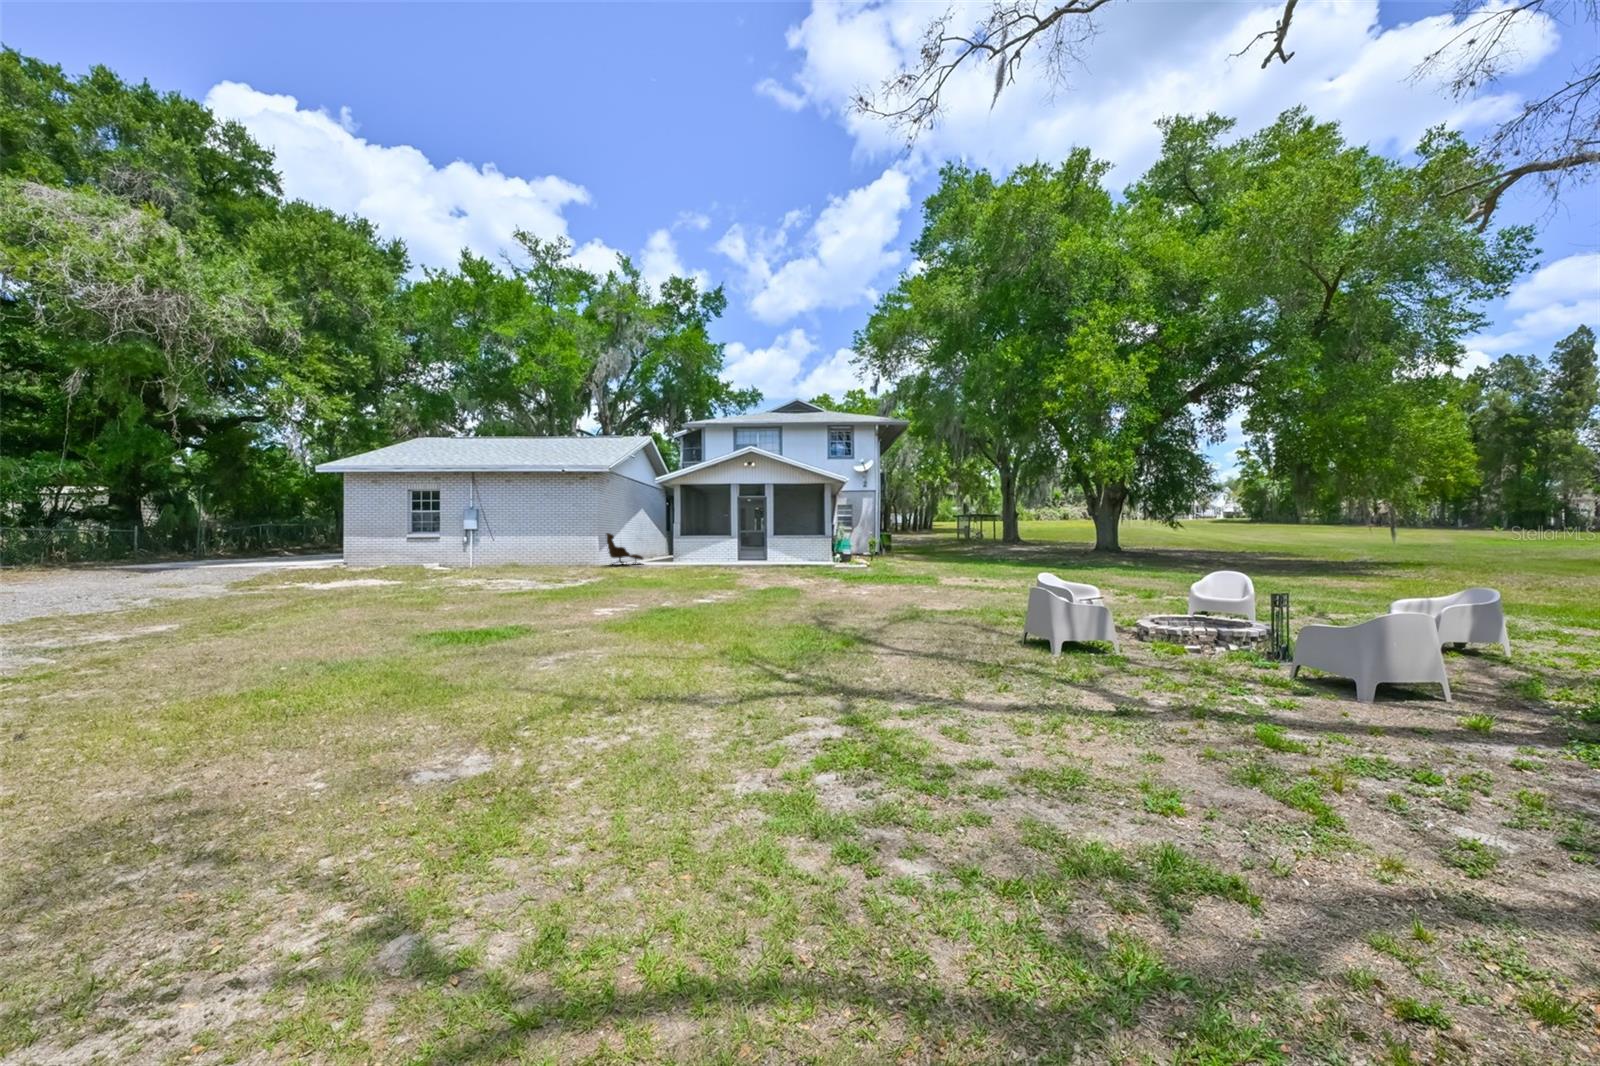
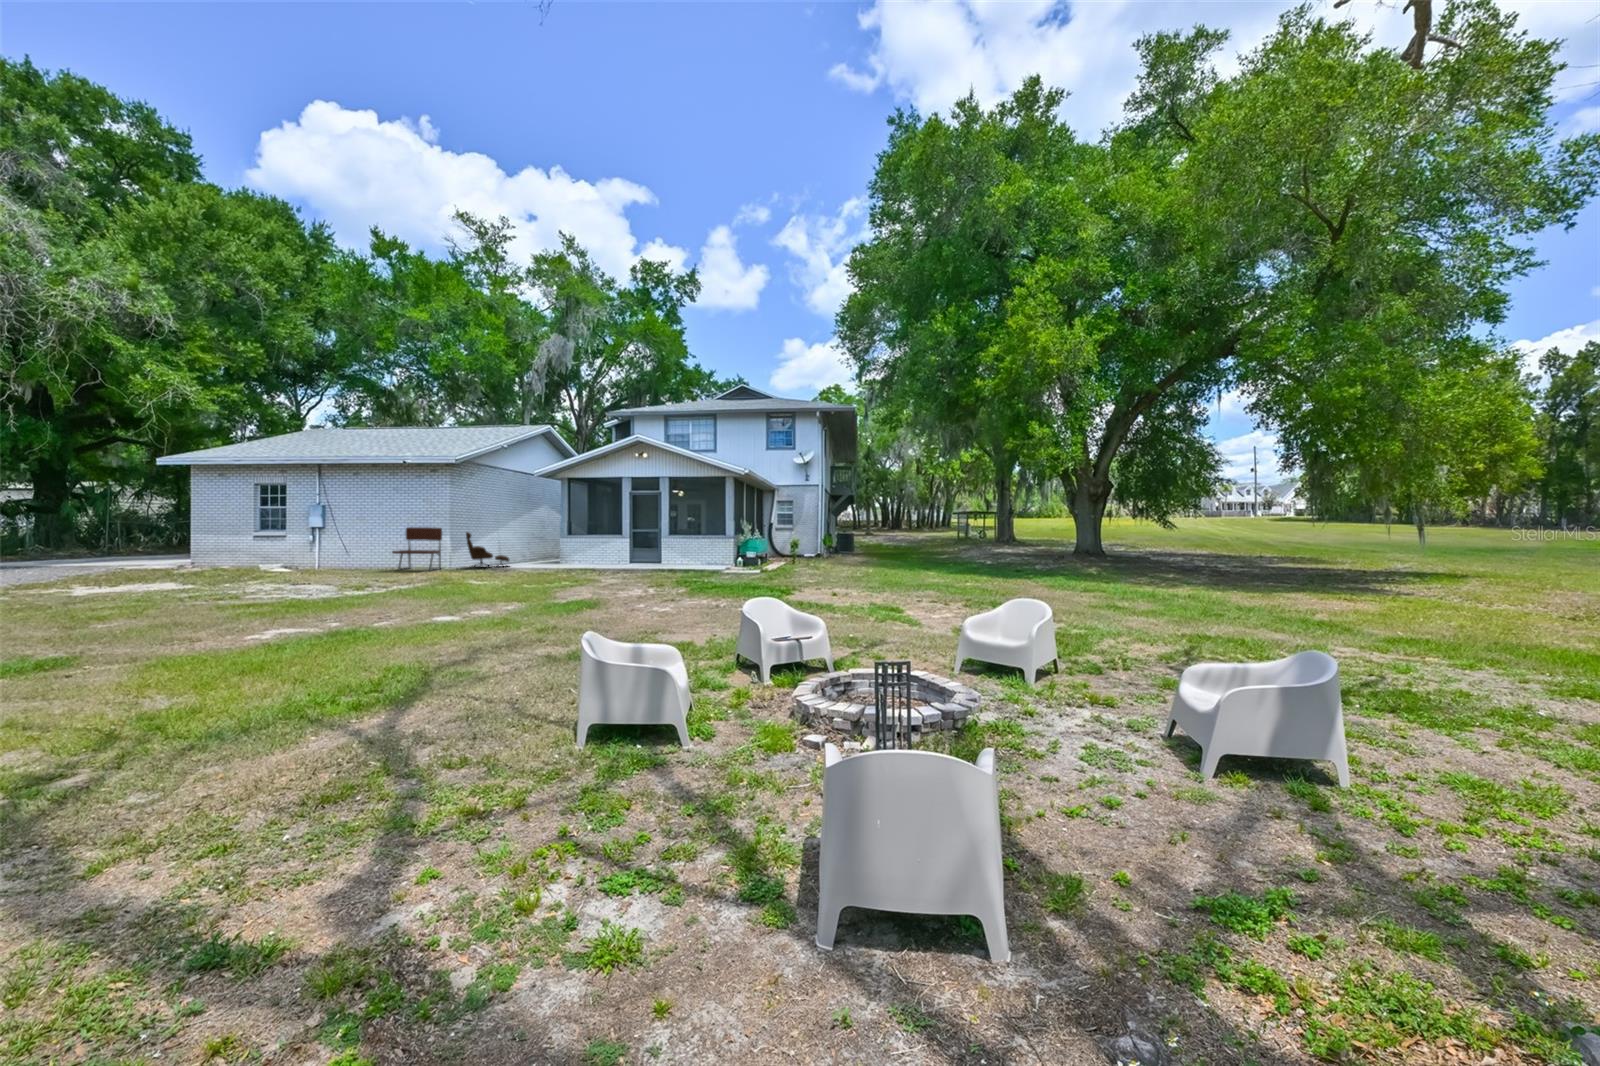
bench: none [550,529,591,568] -> present [392,527,442,570]

